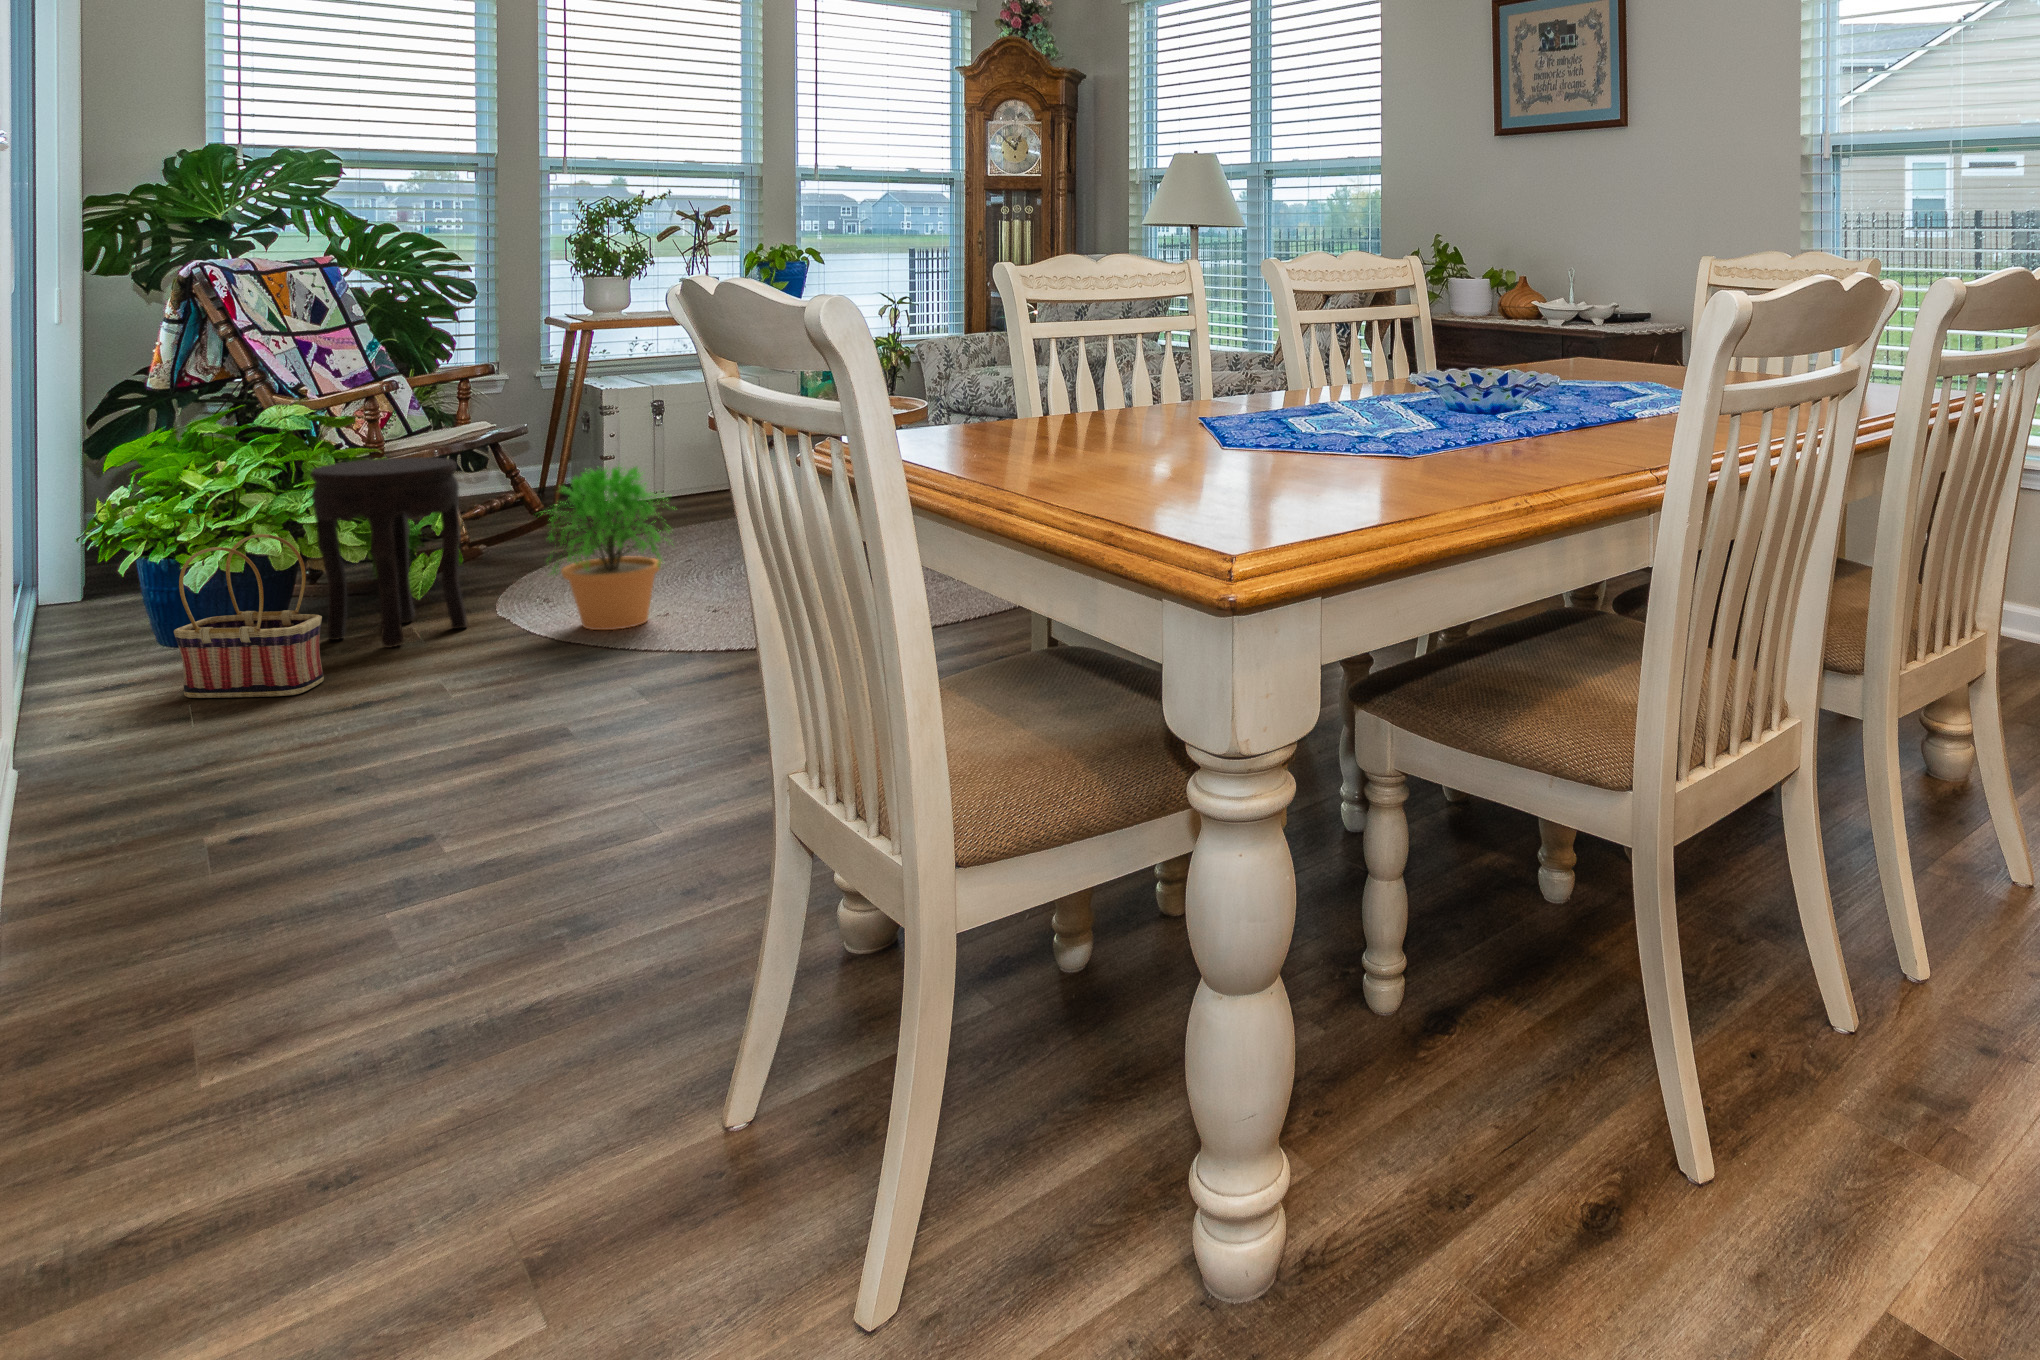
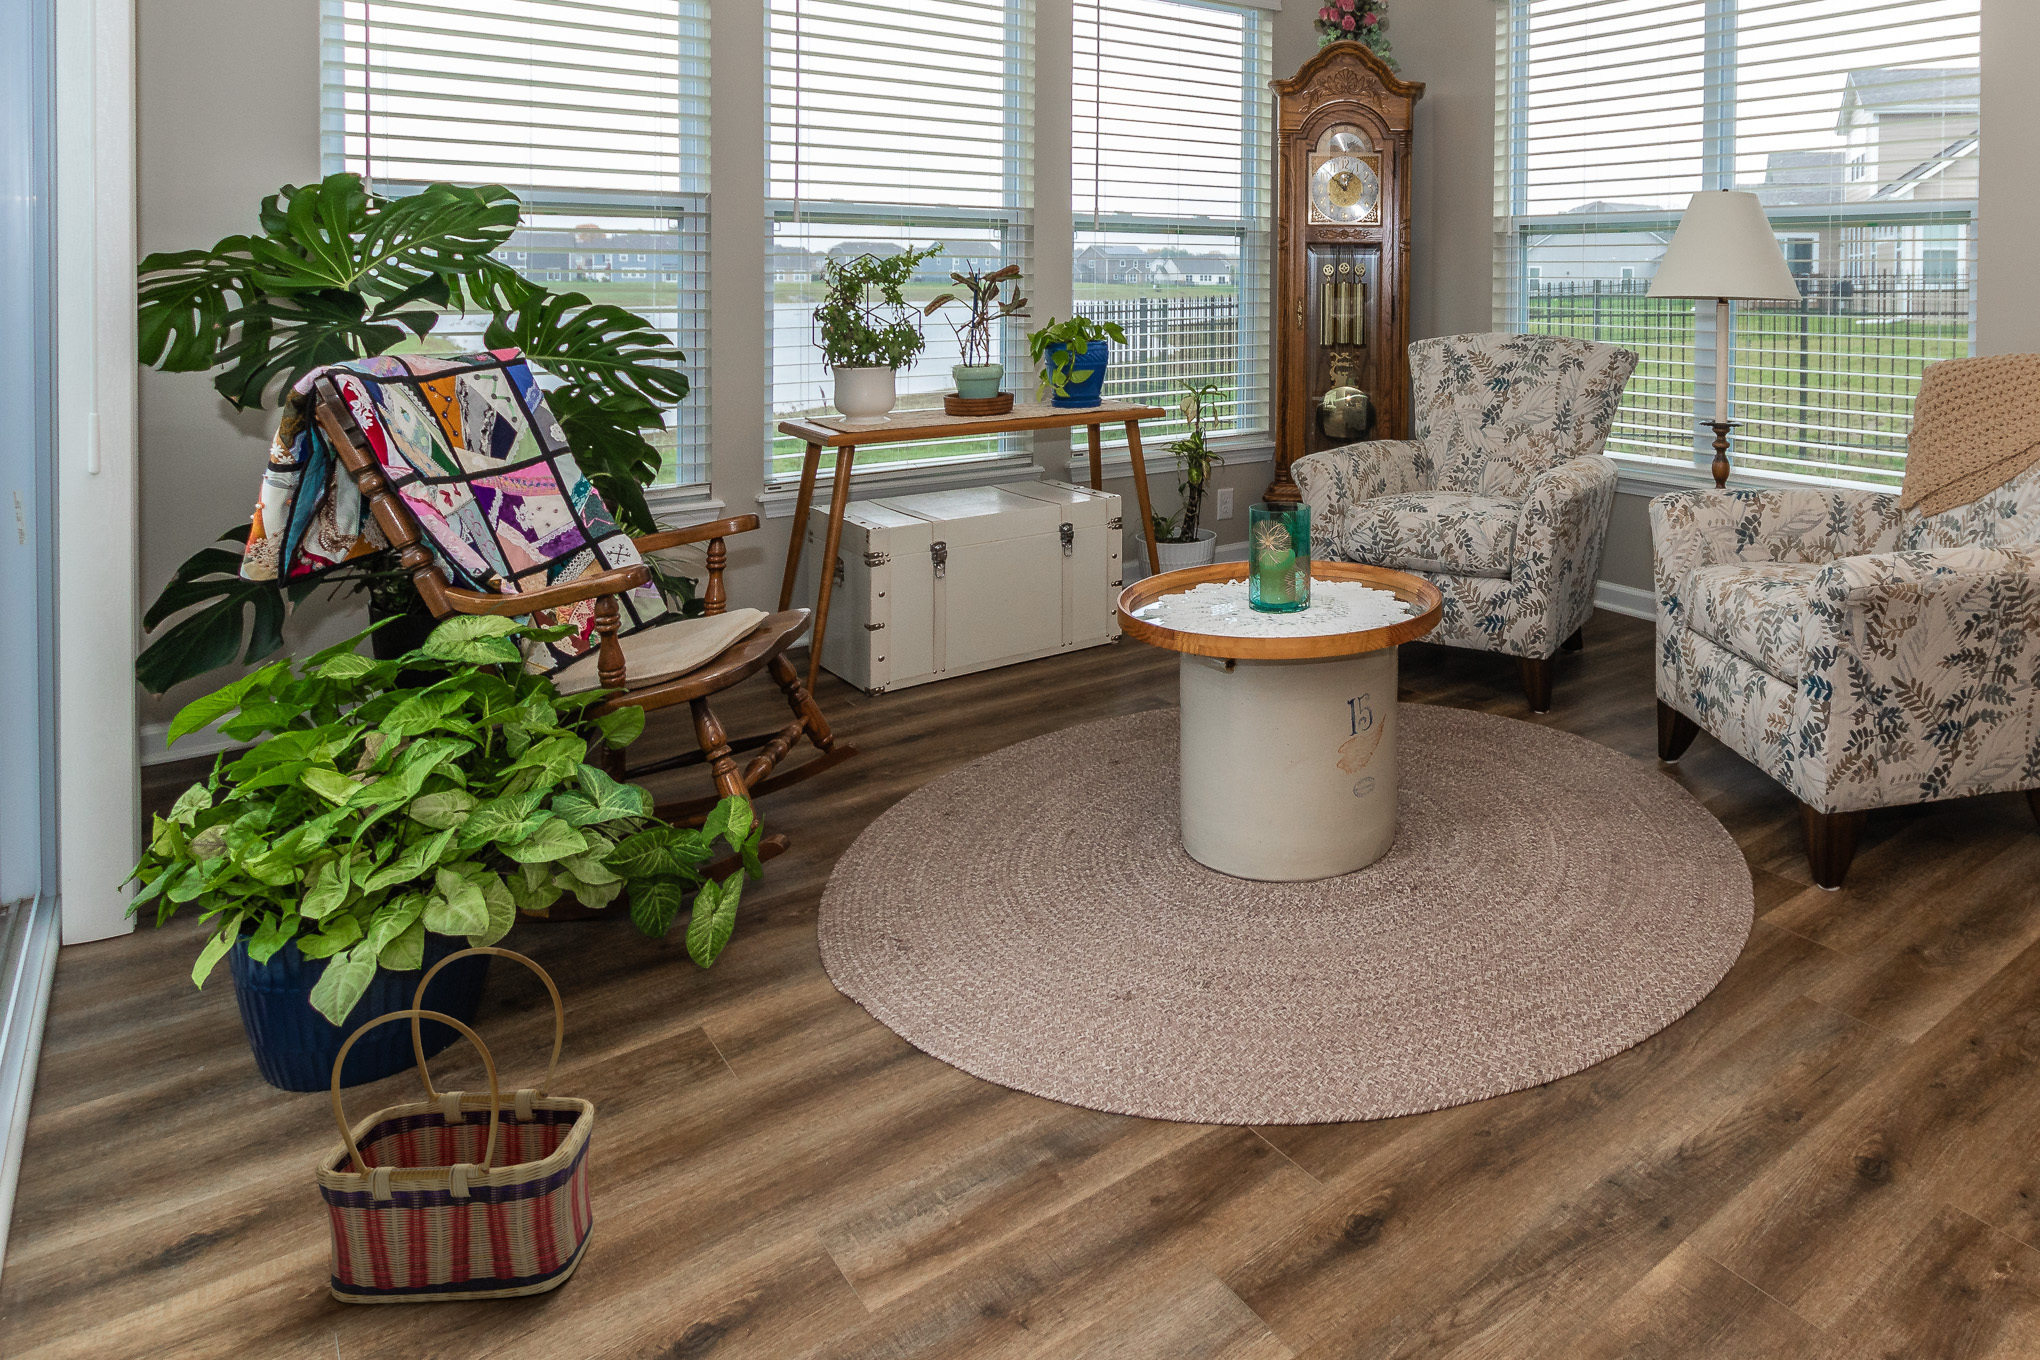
side table: present [310,457,467,648] -> none [542,722,789,1095]
potted plant: present [541,466,673,630] -> none [908,734,1157,1033]

